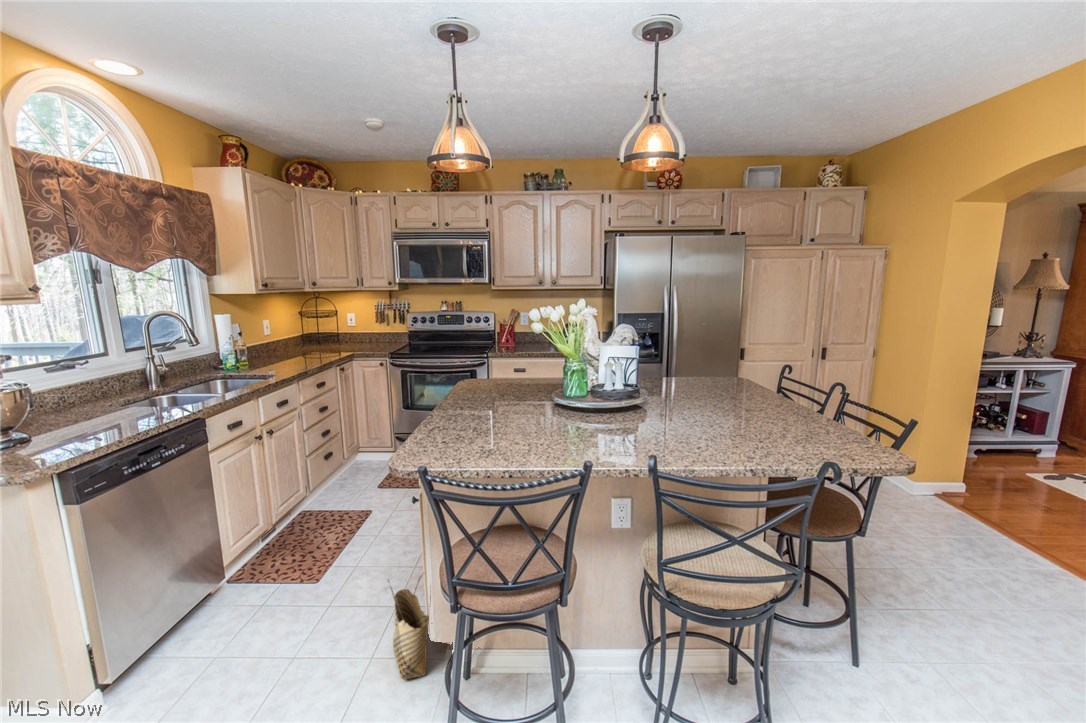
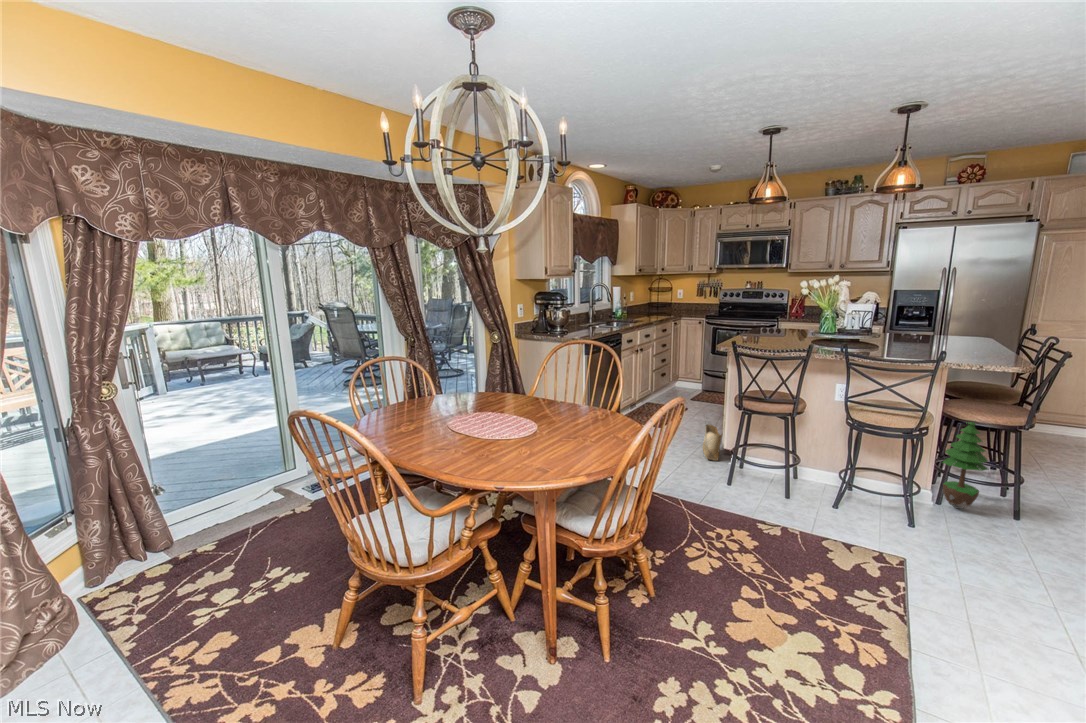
potted tree: none [767,519,831,663] -> present [942,422,988,509]

